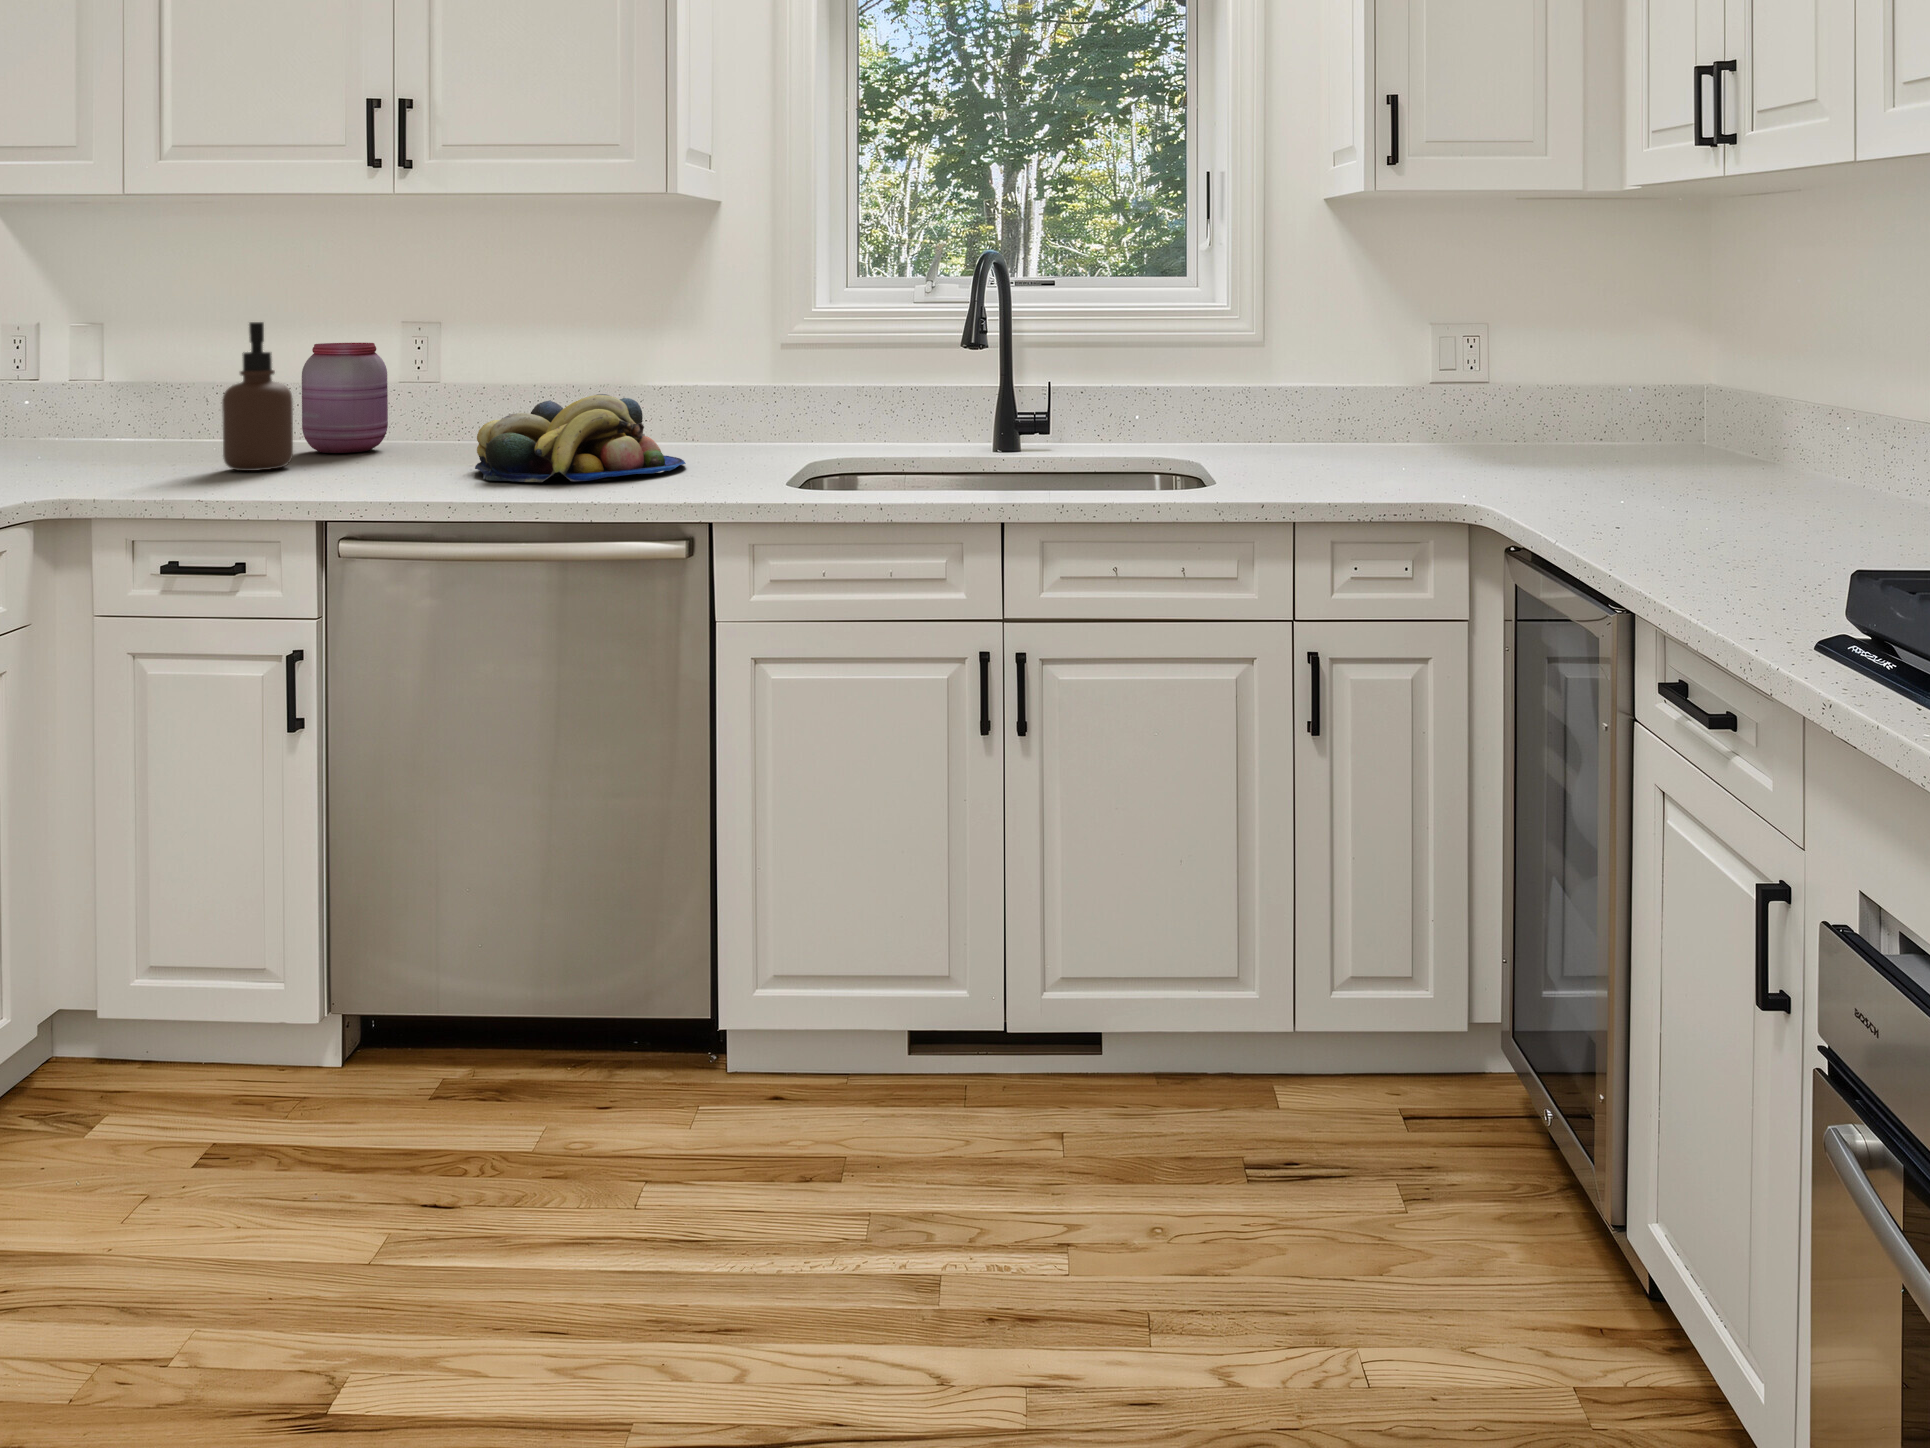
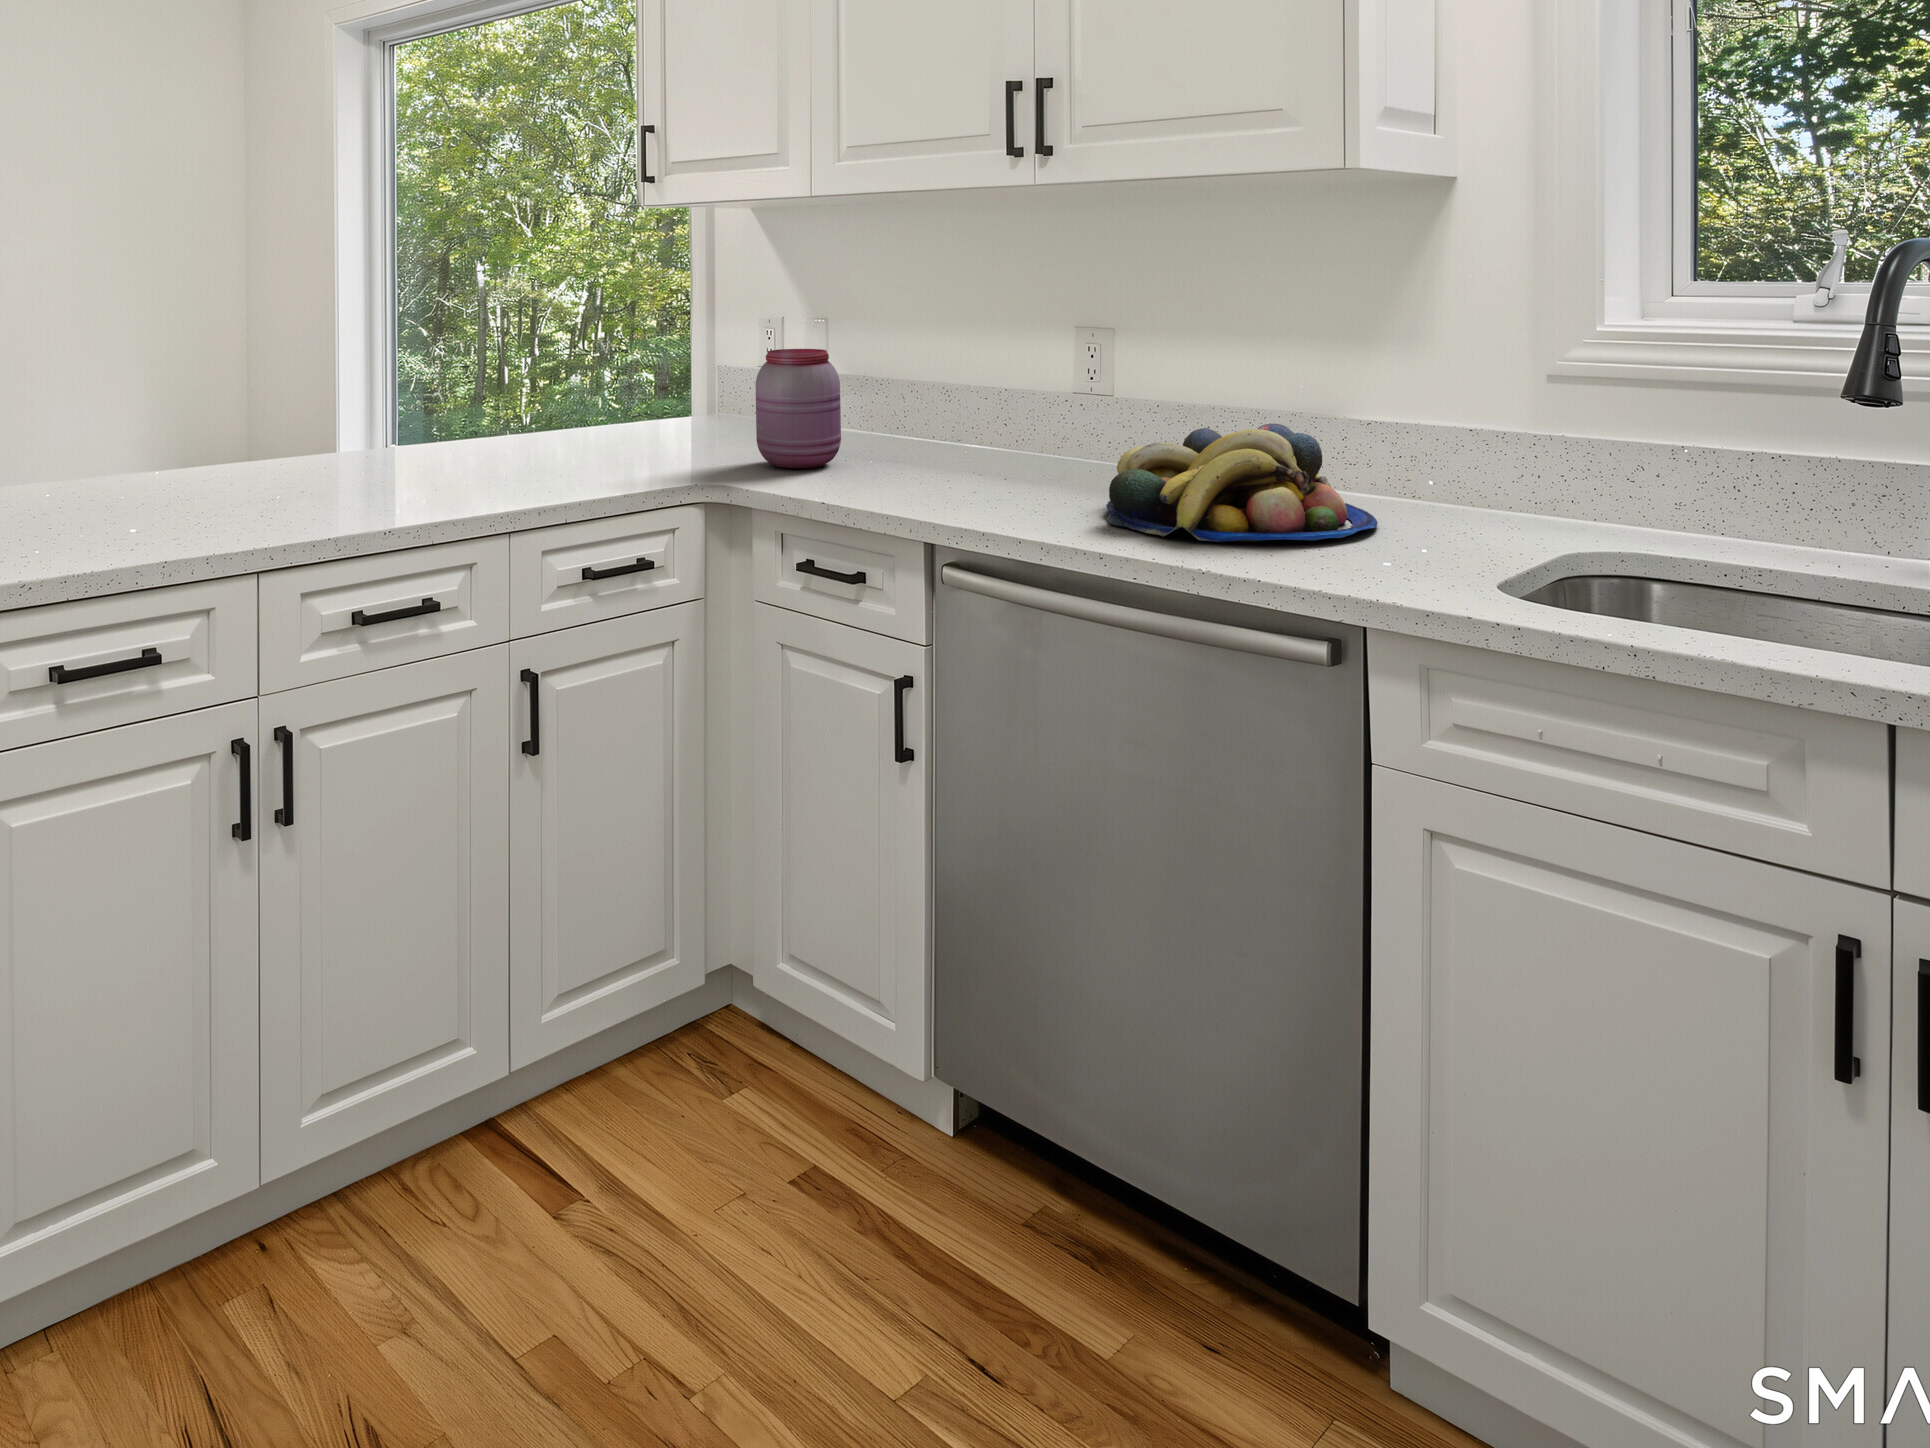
soap dispenser: present [222,322,293,471] -> none [882,324,948,476]
jar: present [302,343,388,453] -> present [756,349,841,468]

